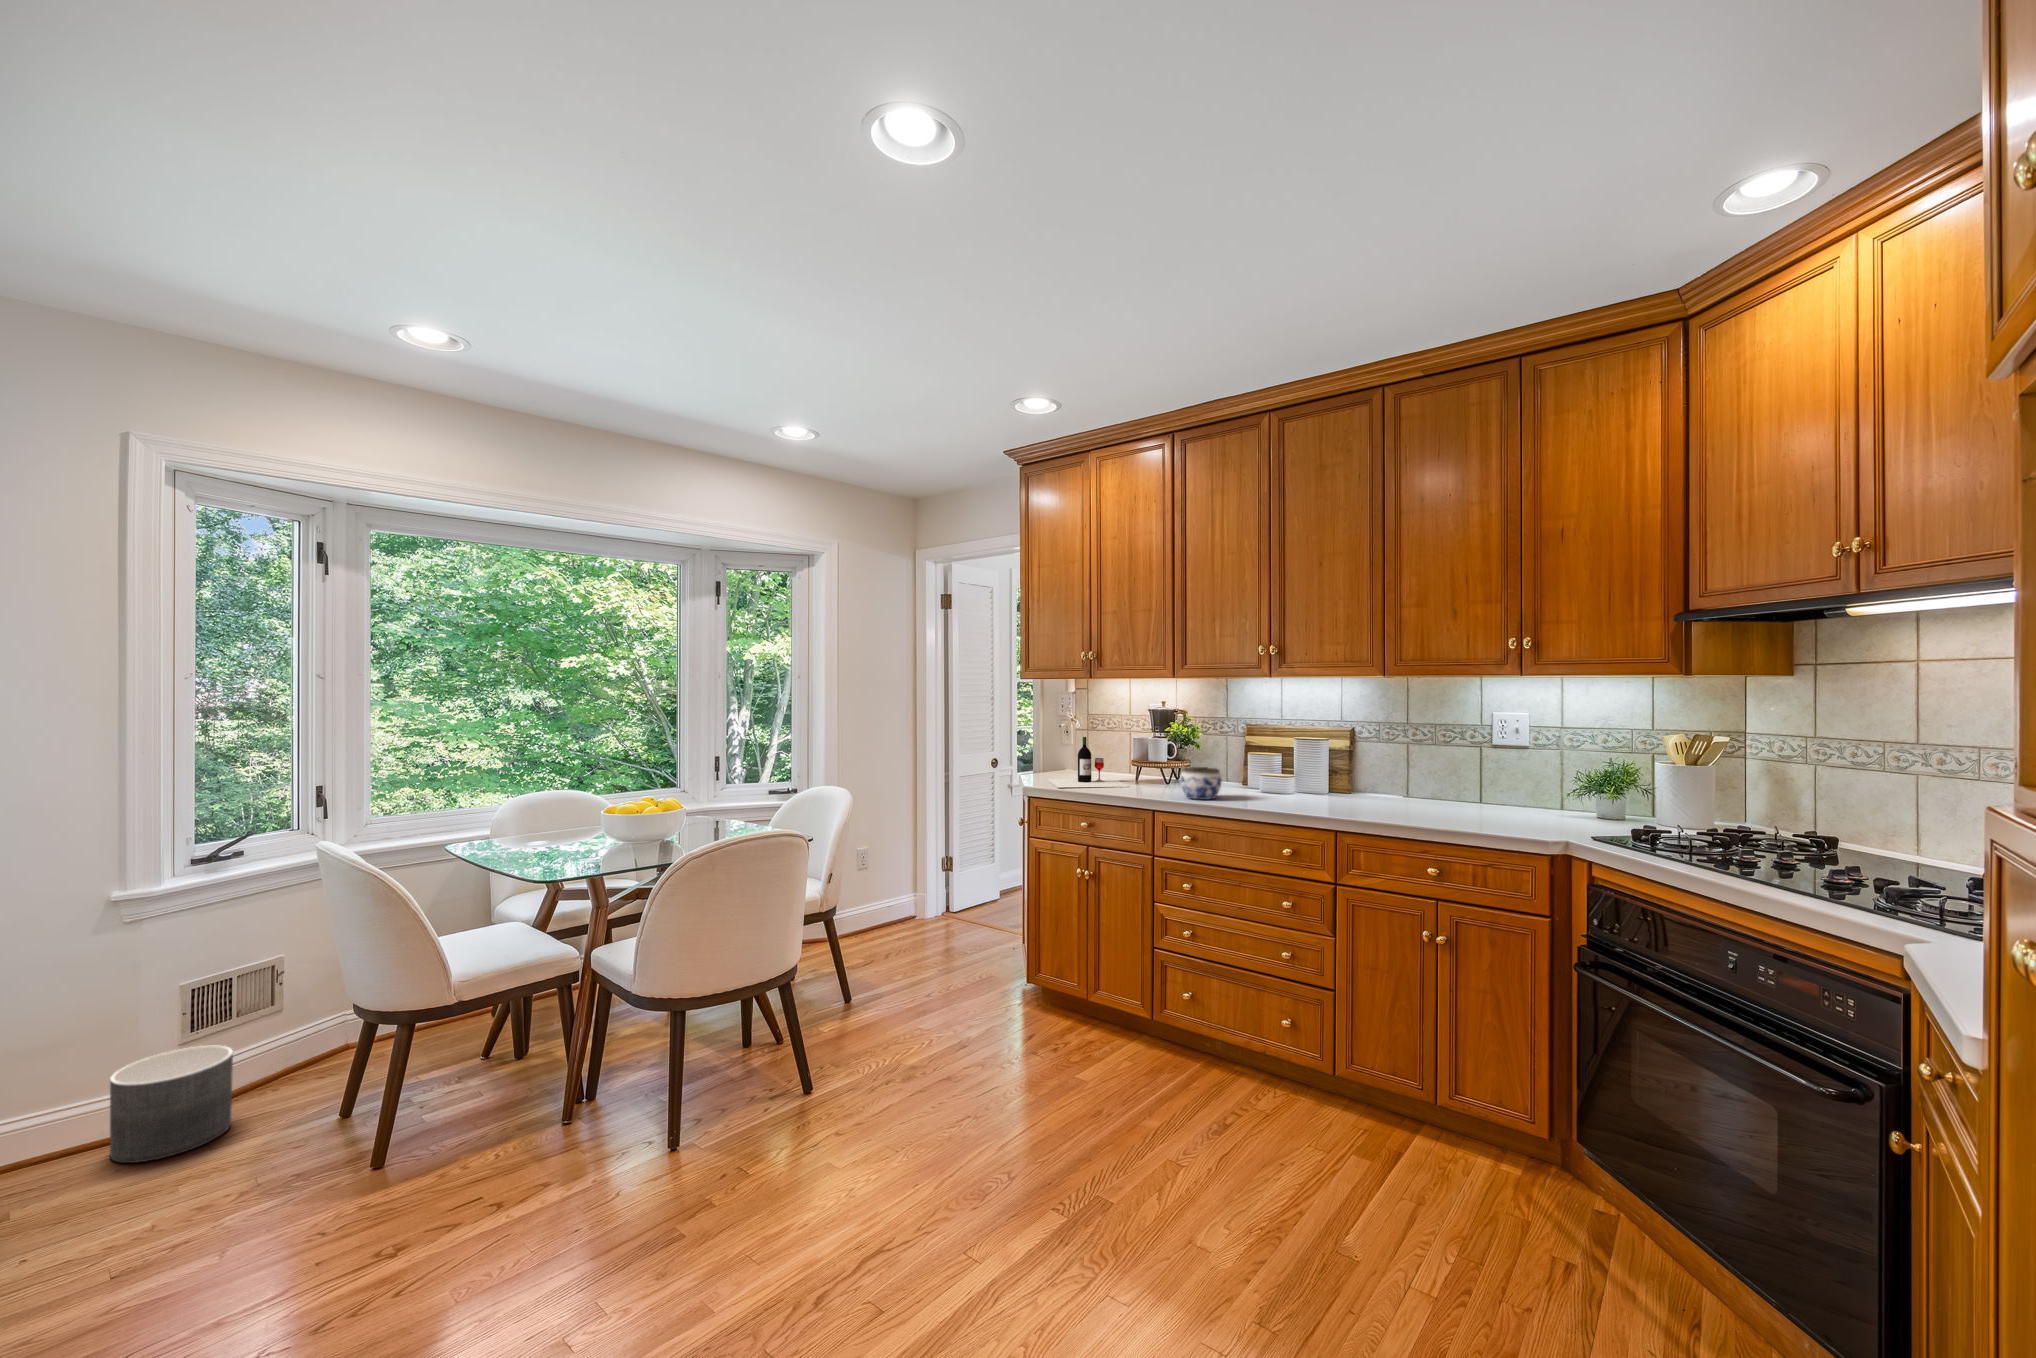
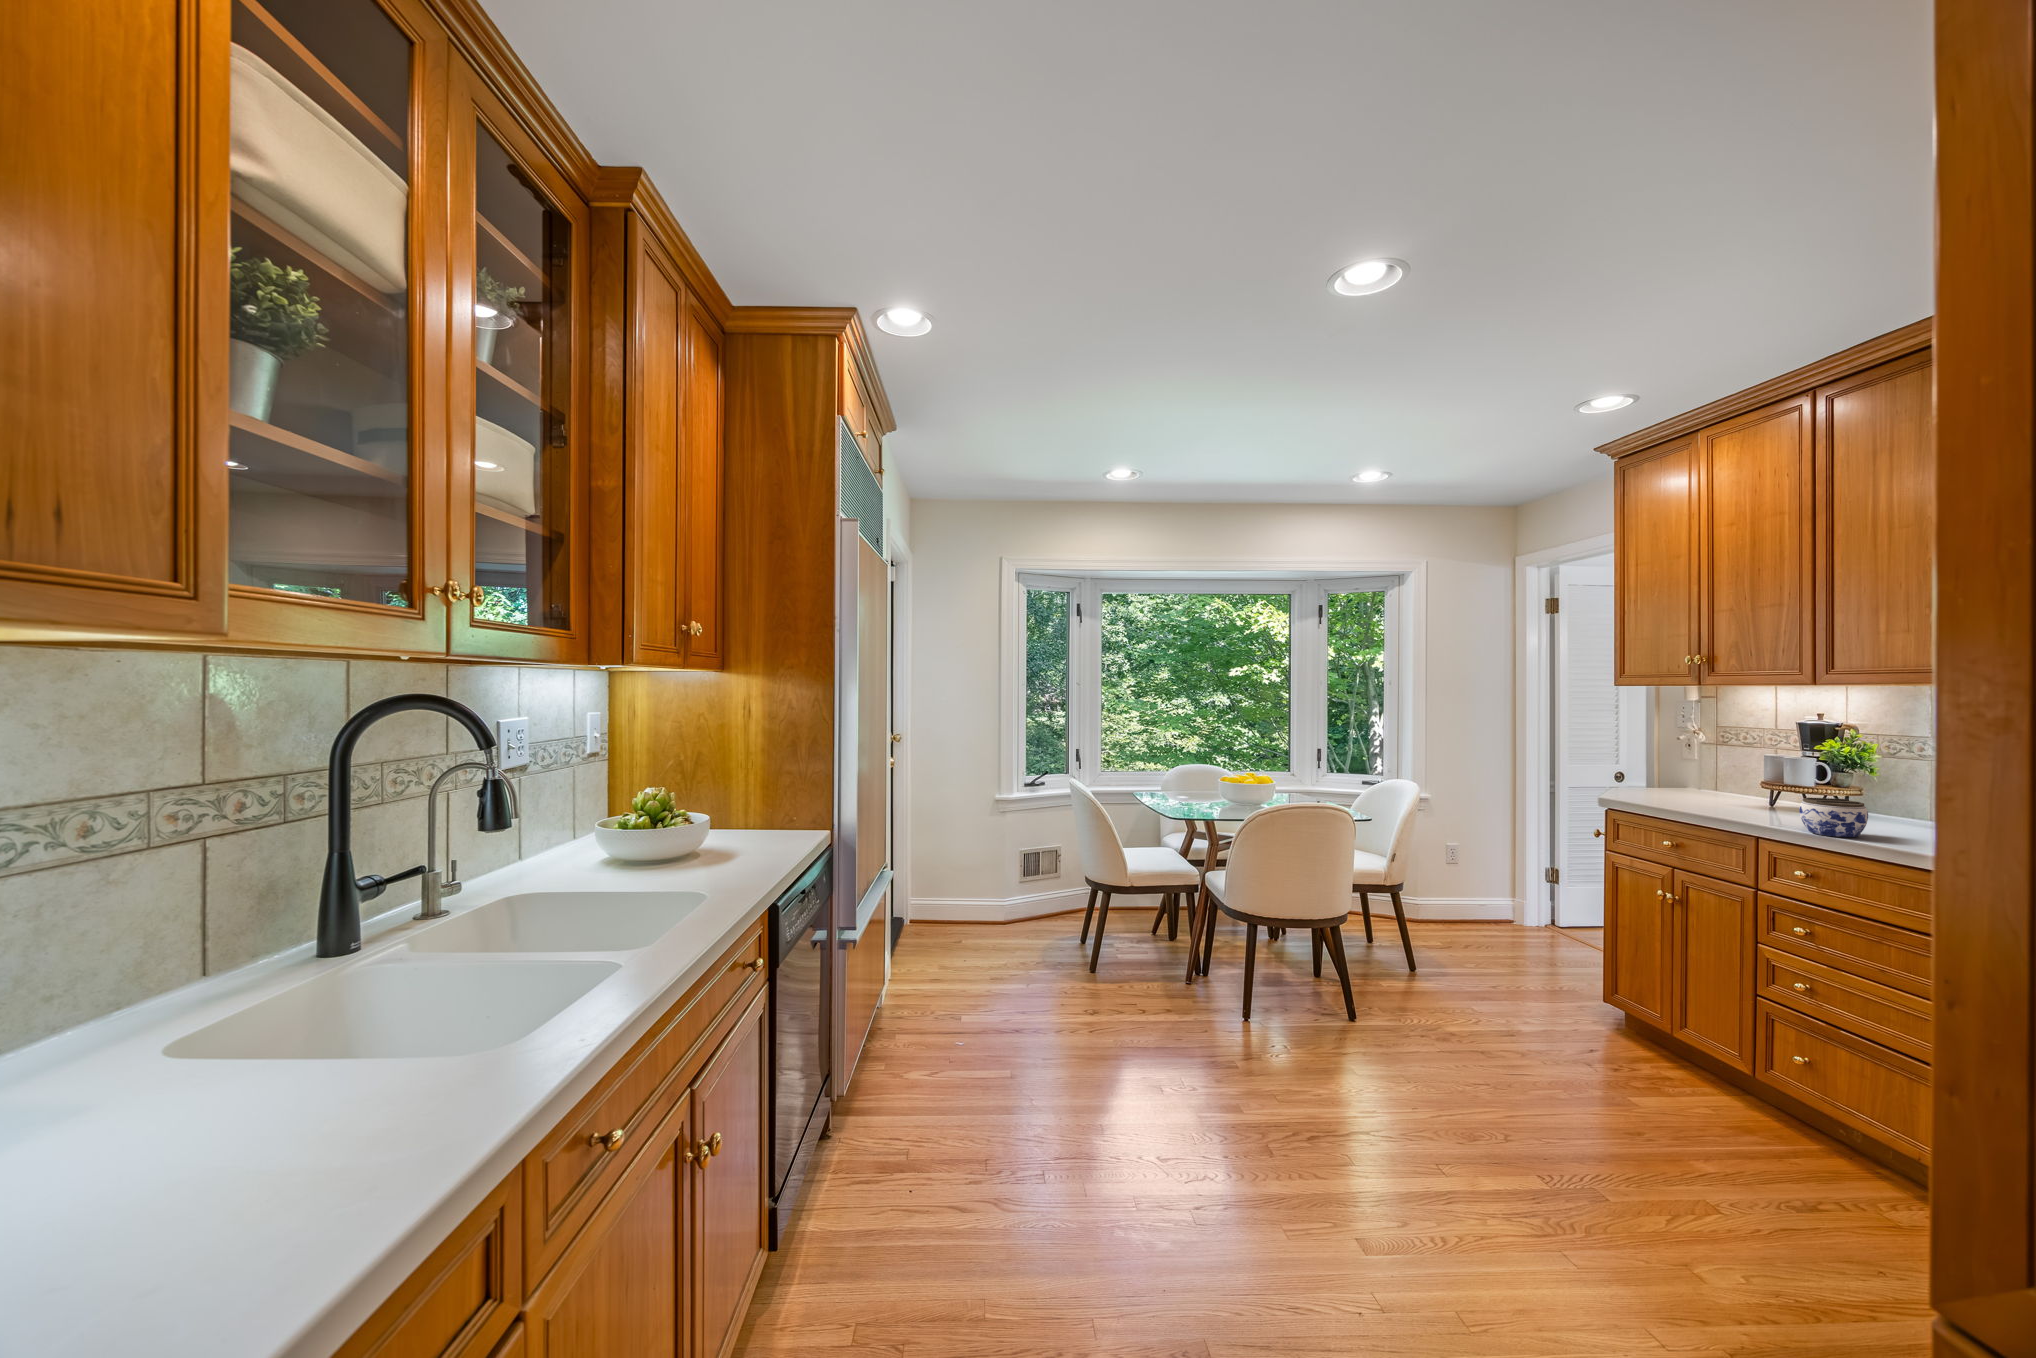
wine bottle: present [1048,737,1128,787] -> none [1642,753,1746,812]
planter: present [110,1046,233,1163] -> none [987,885,1032,938]

